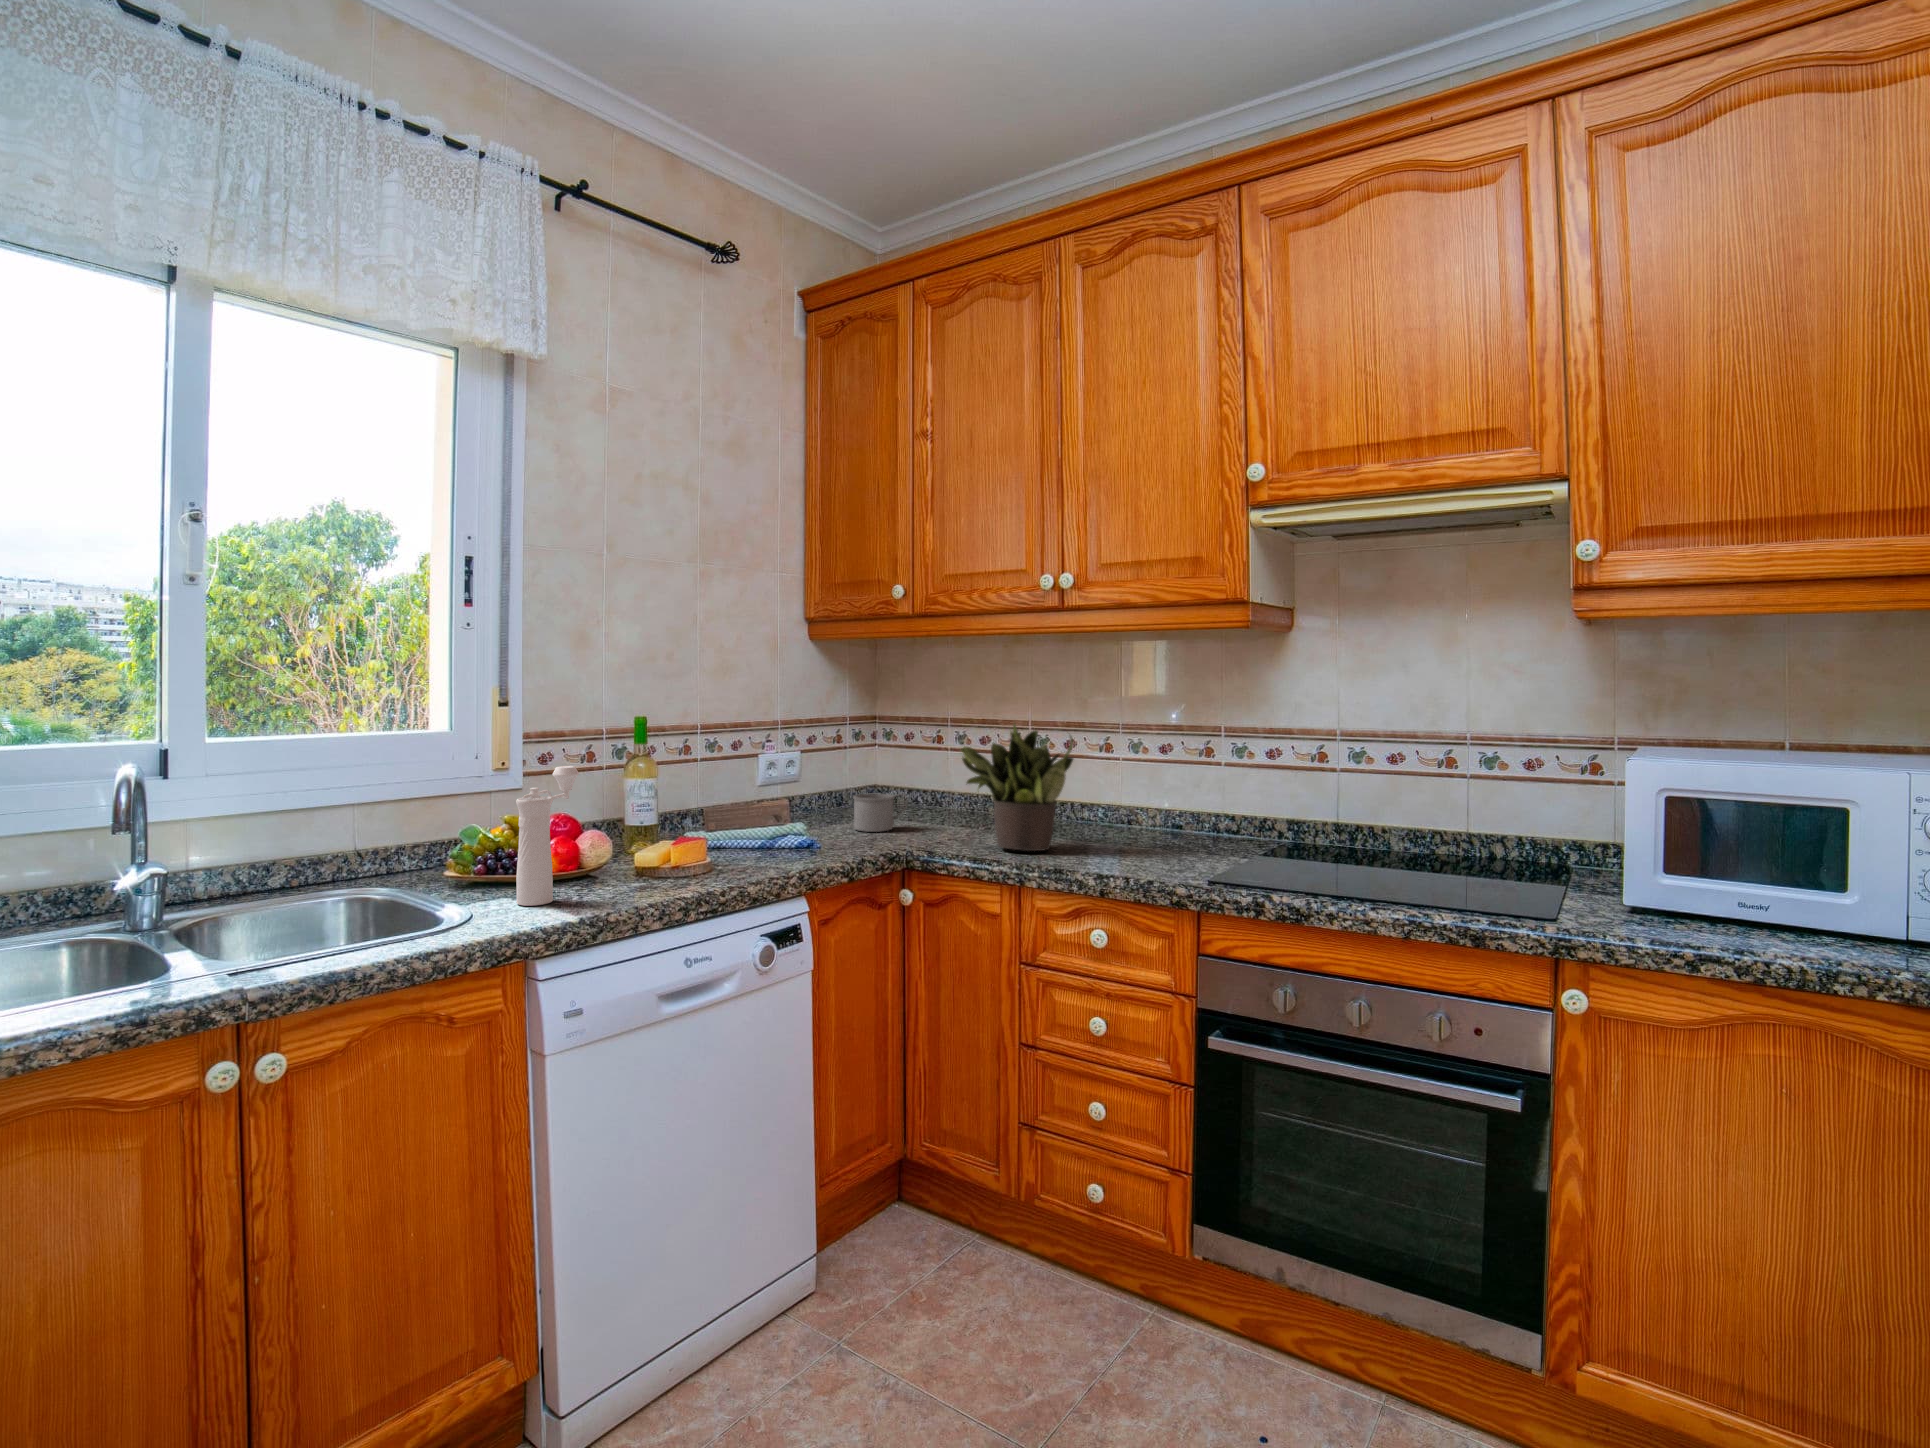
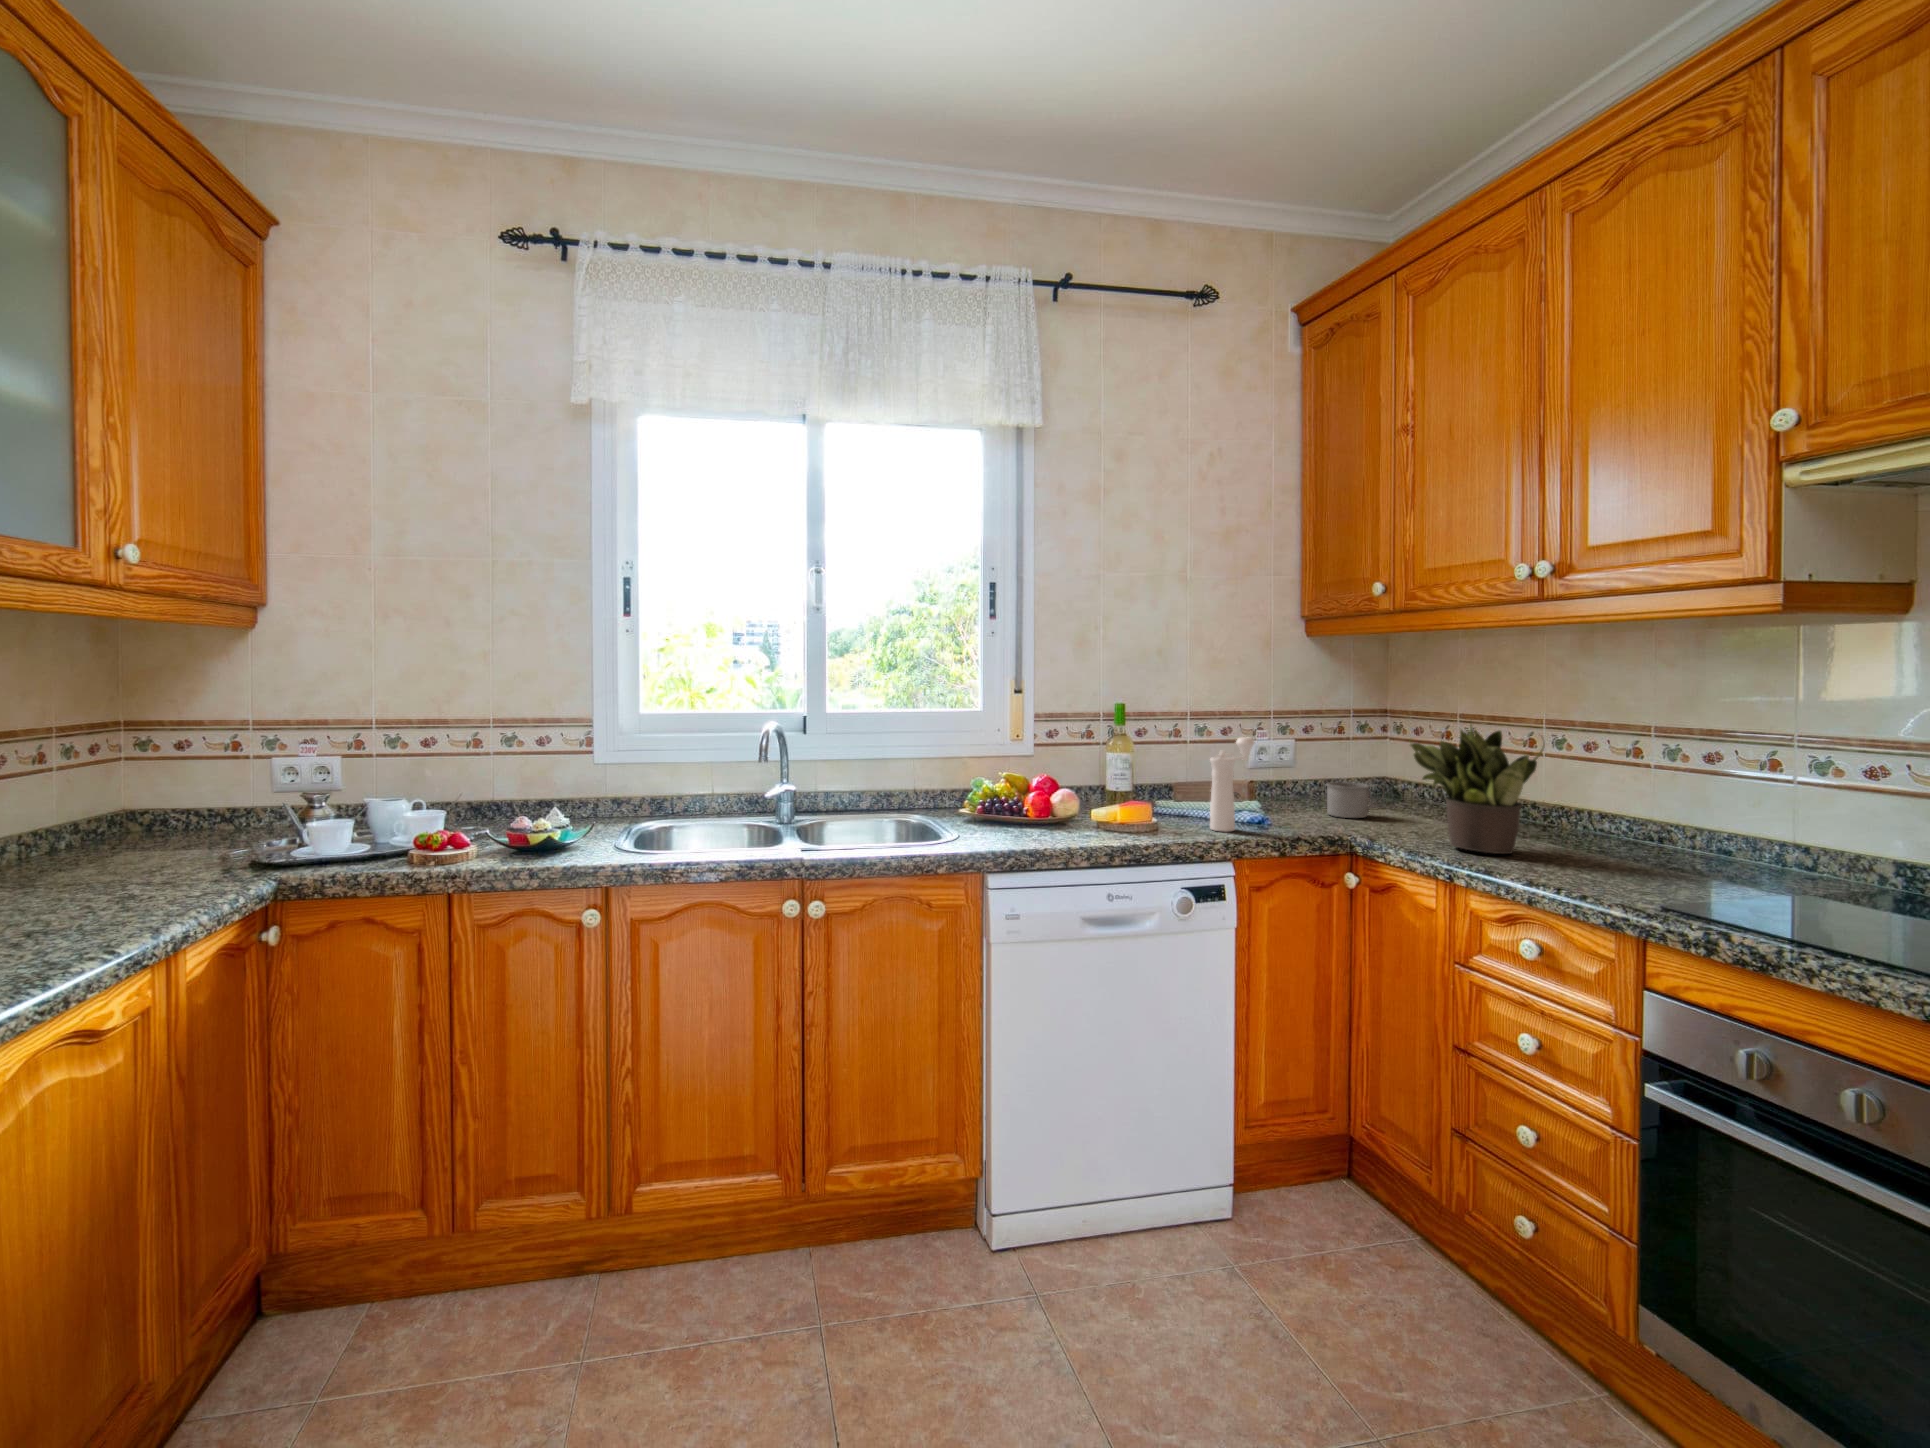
pepper mill: present [516,766,579,906] -> present [1210,737,1254,832]

